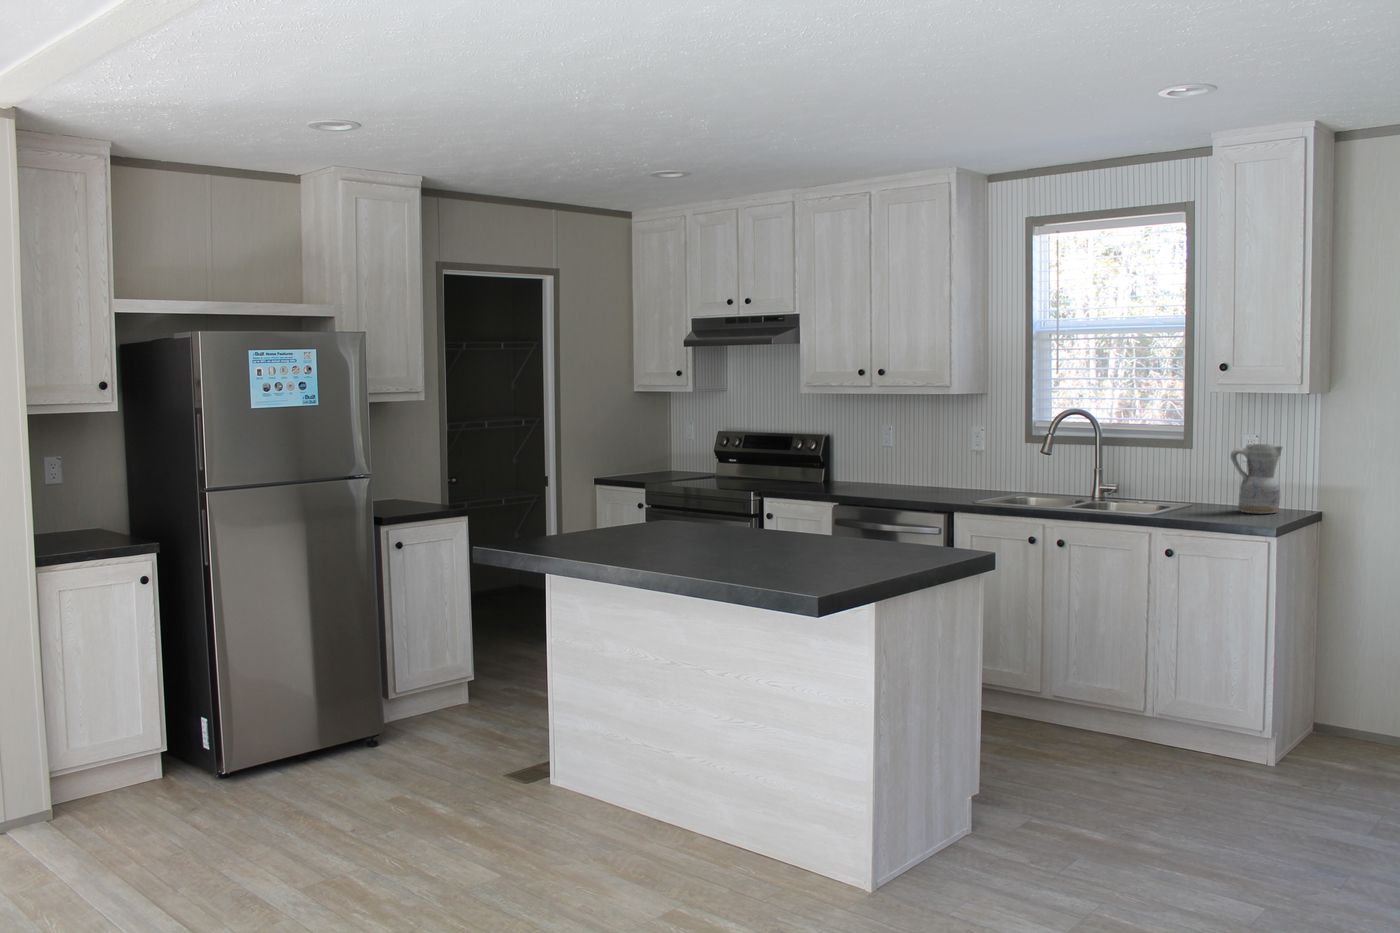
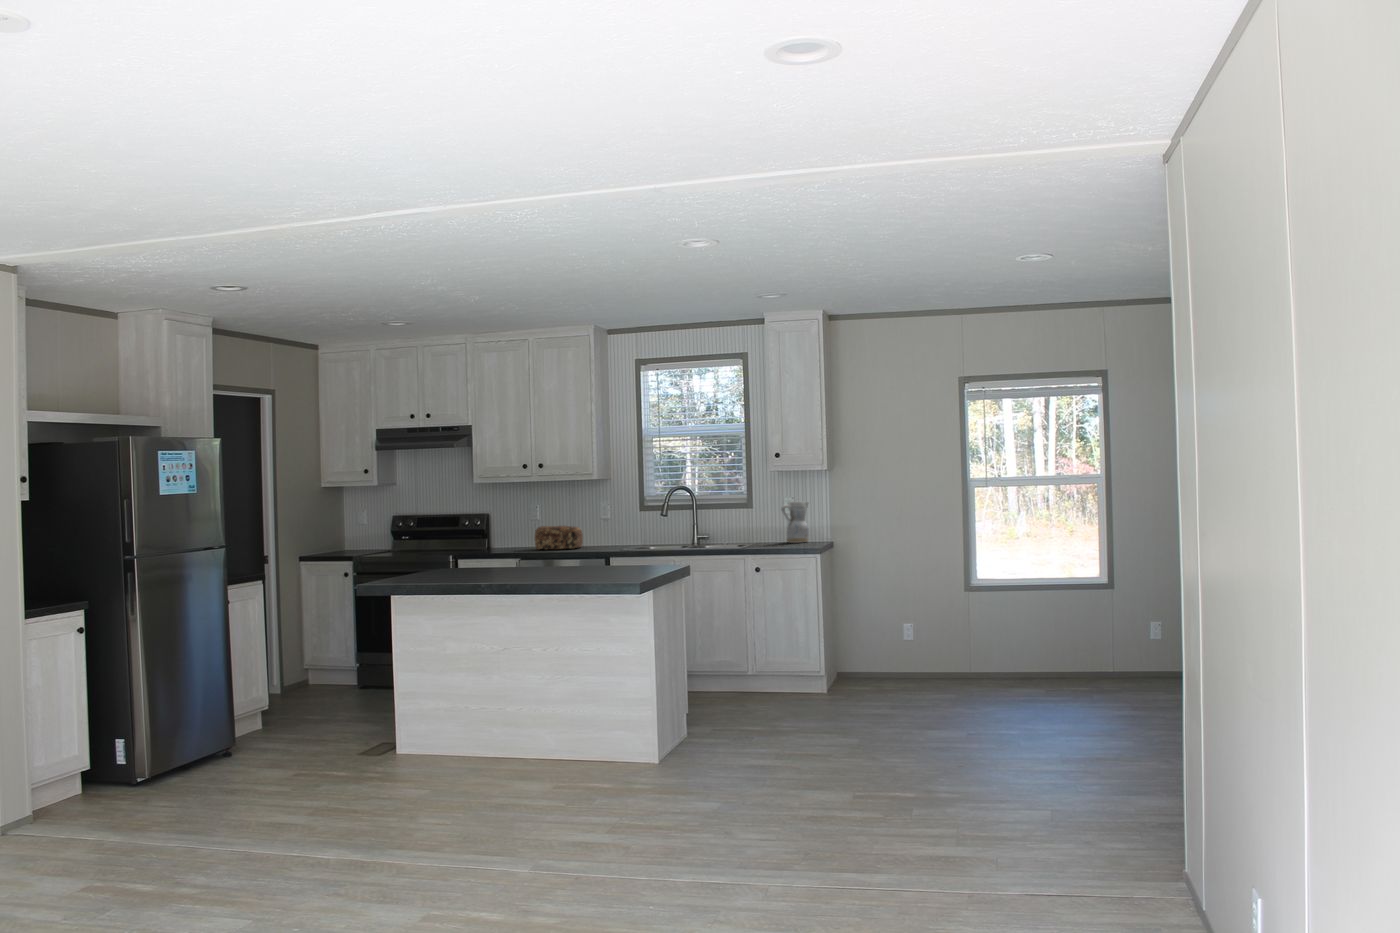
bread loaf: none [863,458,932,493] -> present [535,526,583,550]

